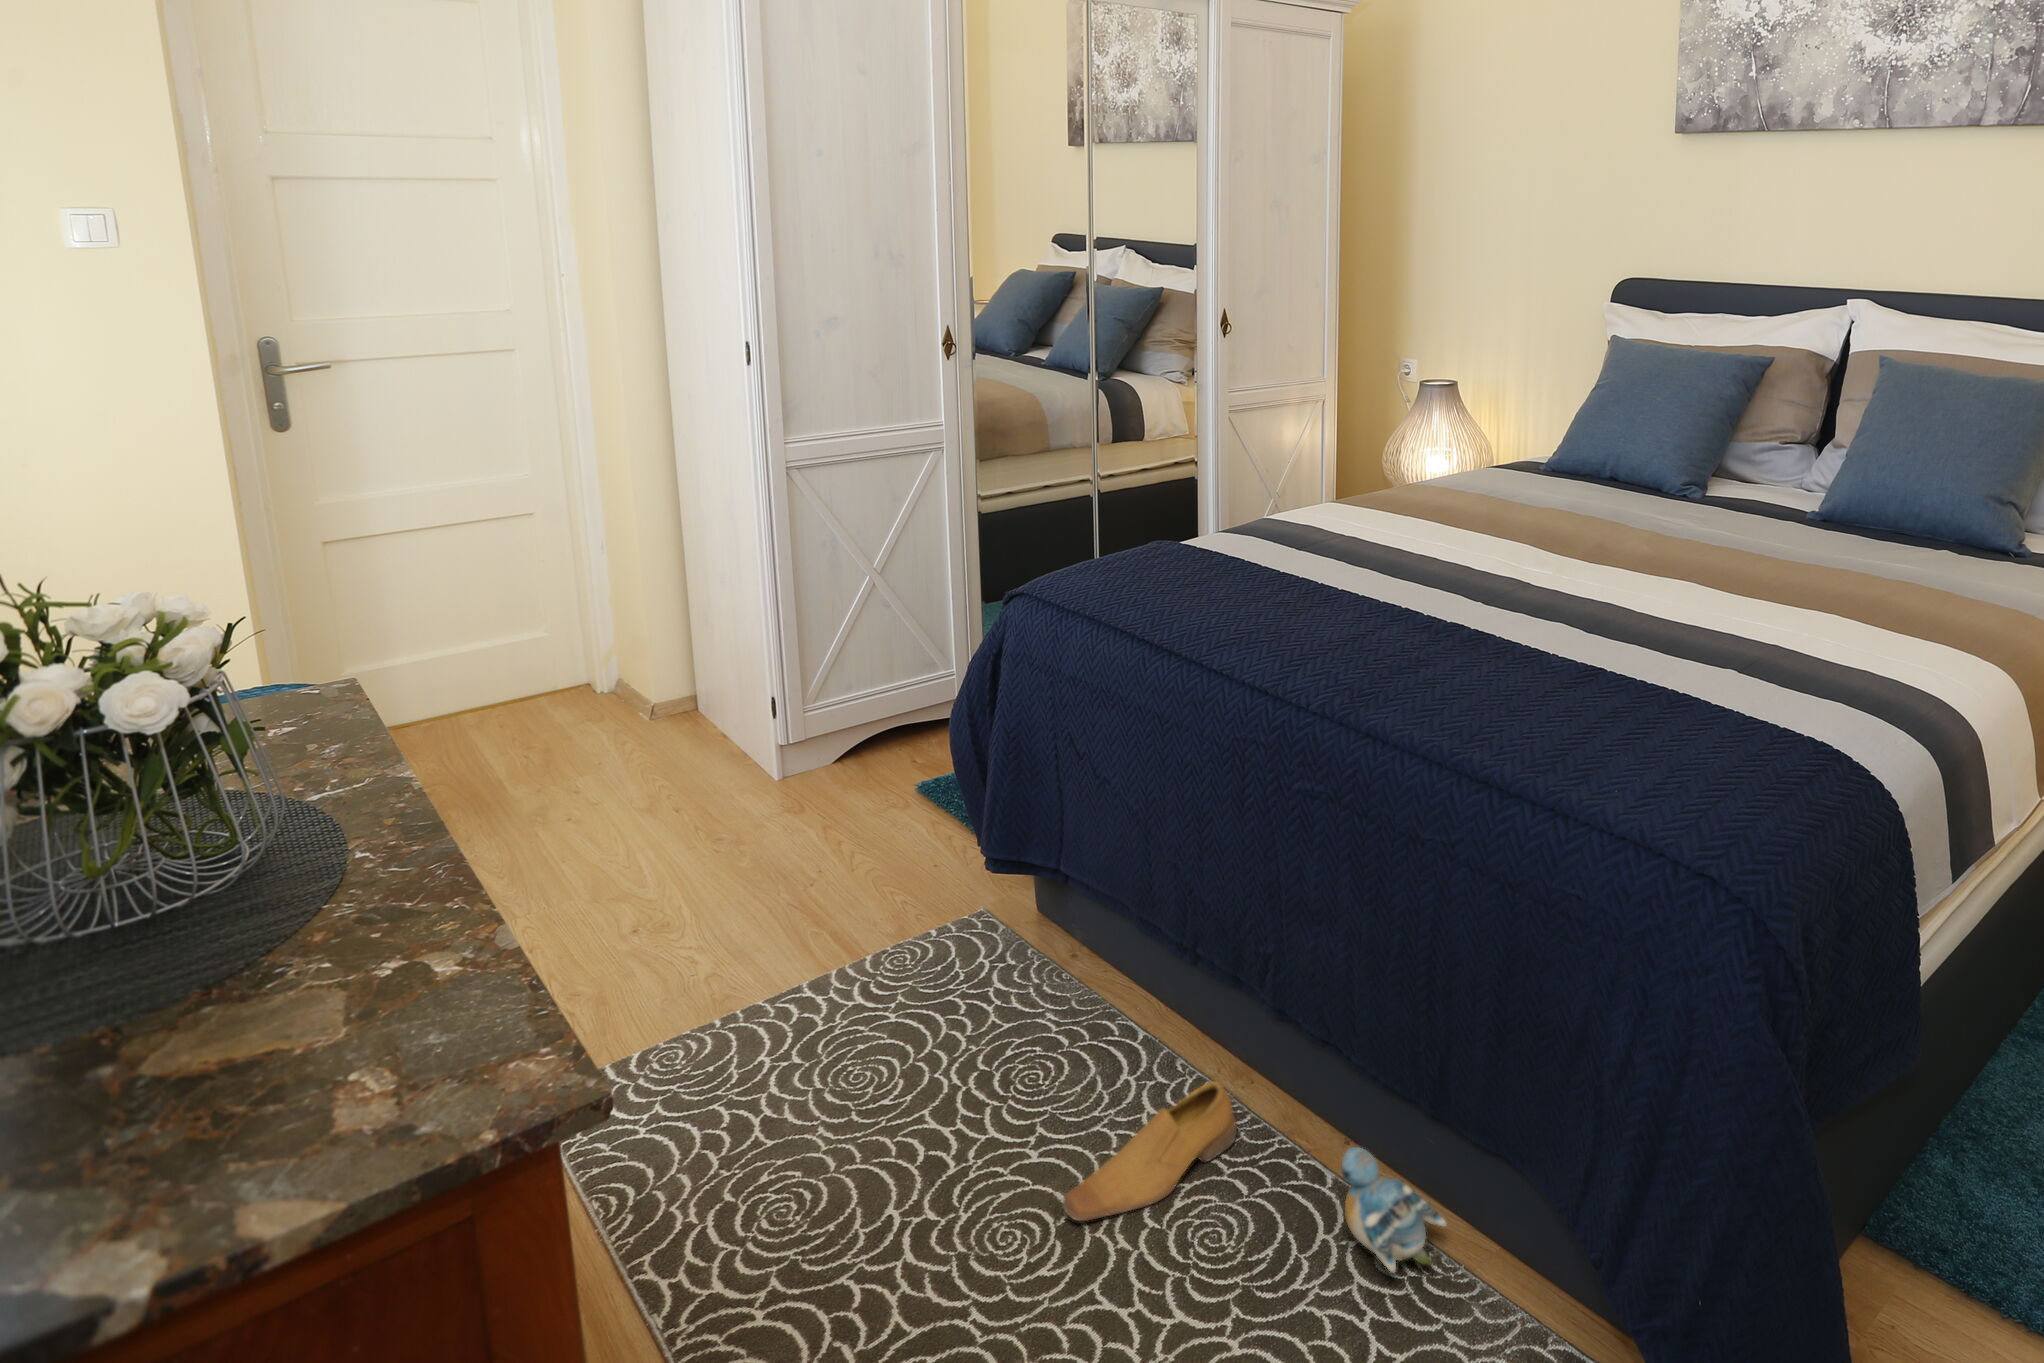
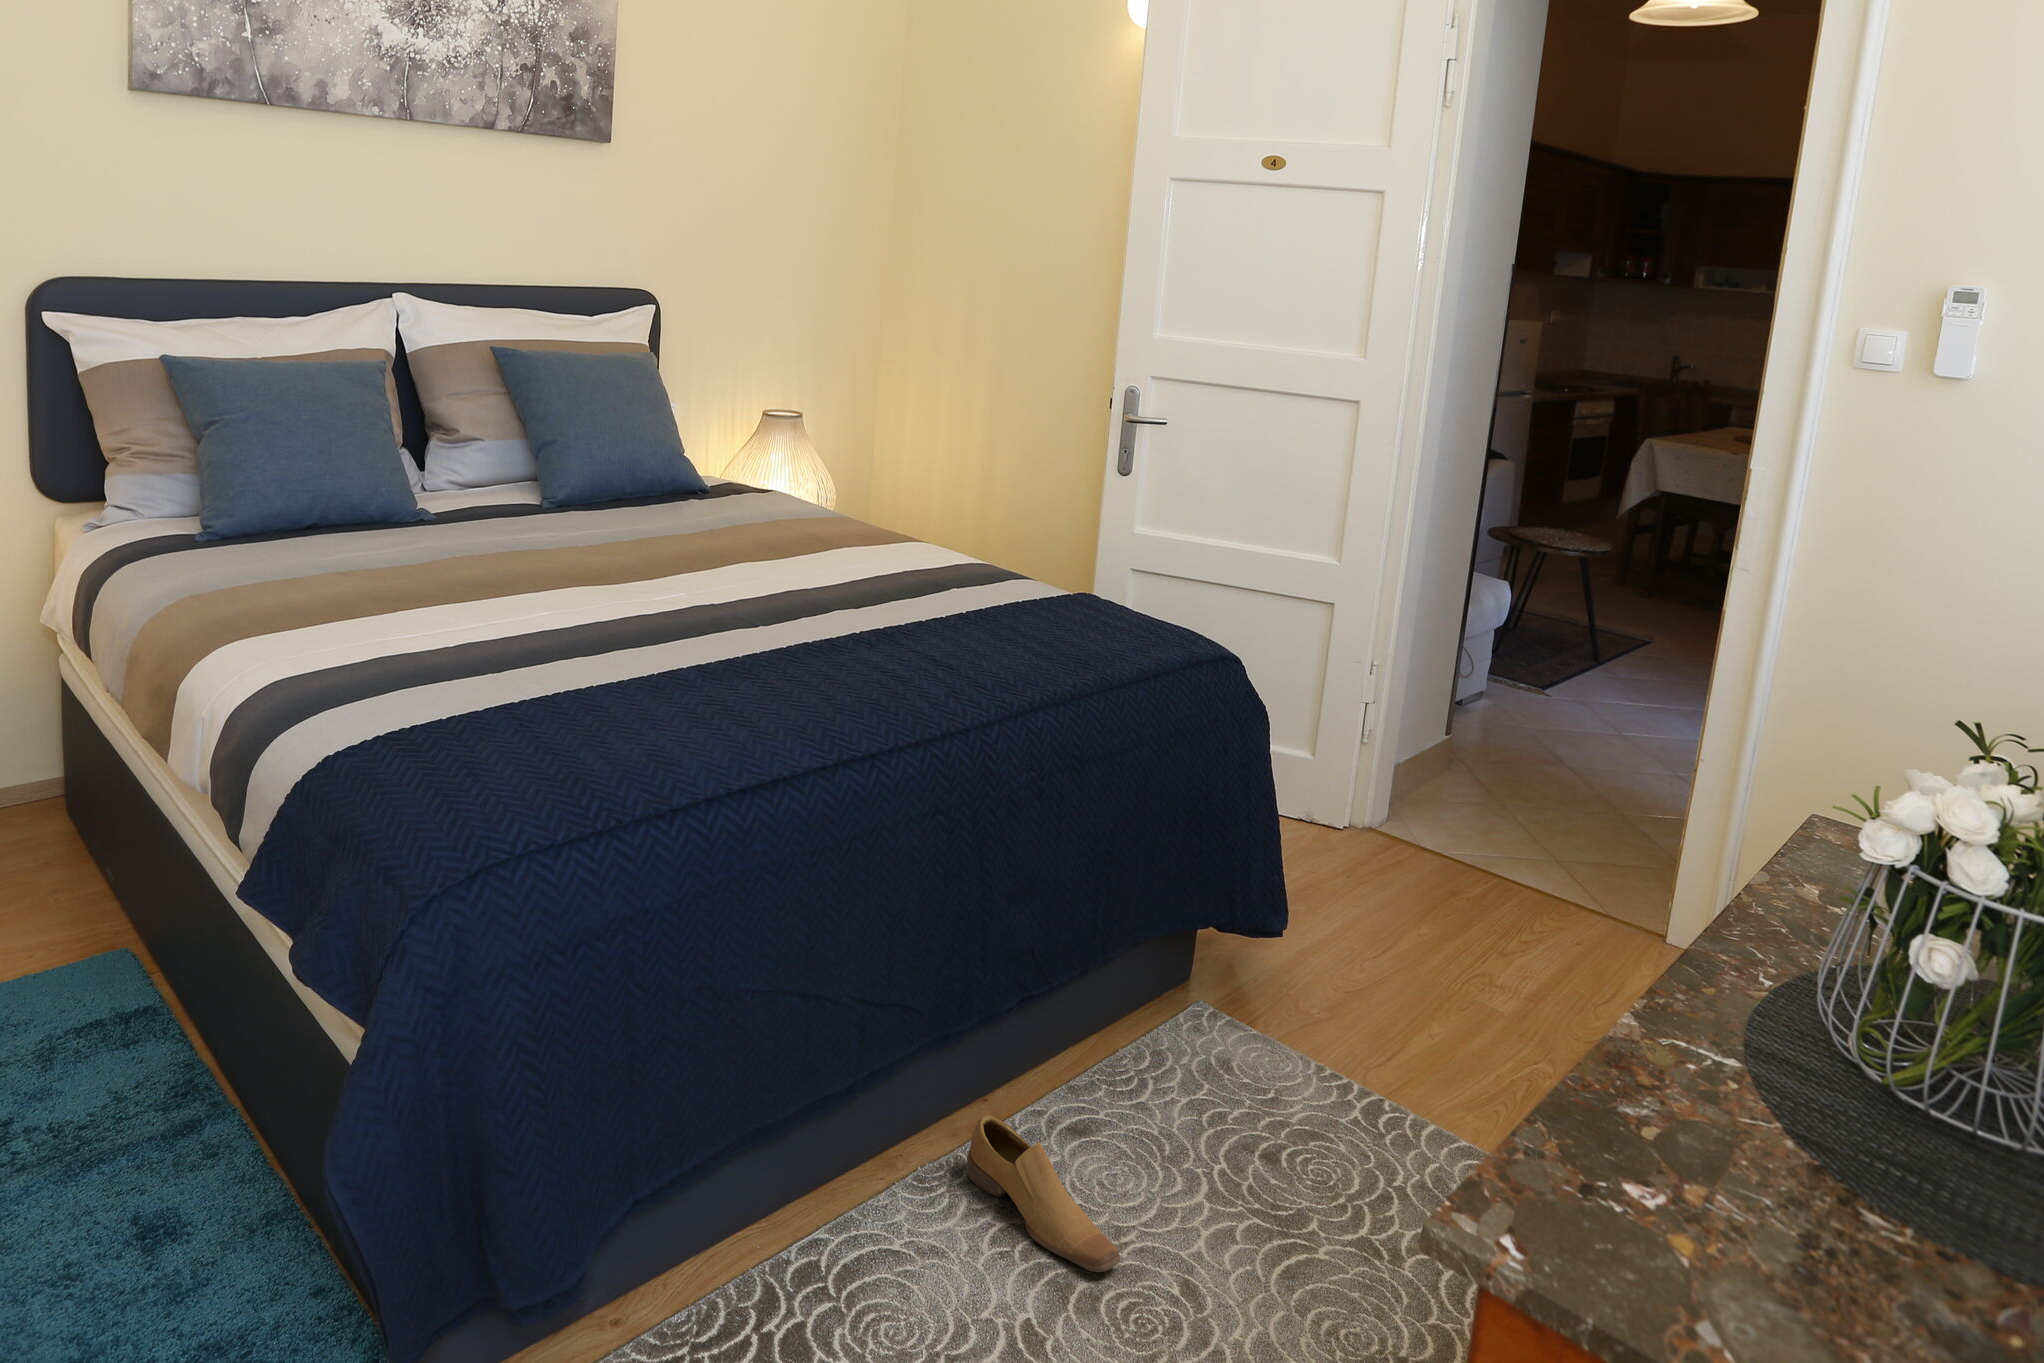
plush toy: present [1341,1147,1446,1273] -> none [1081,1026,1164,1095]

